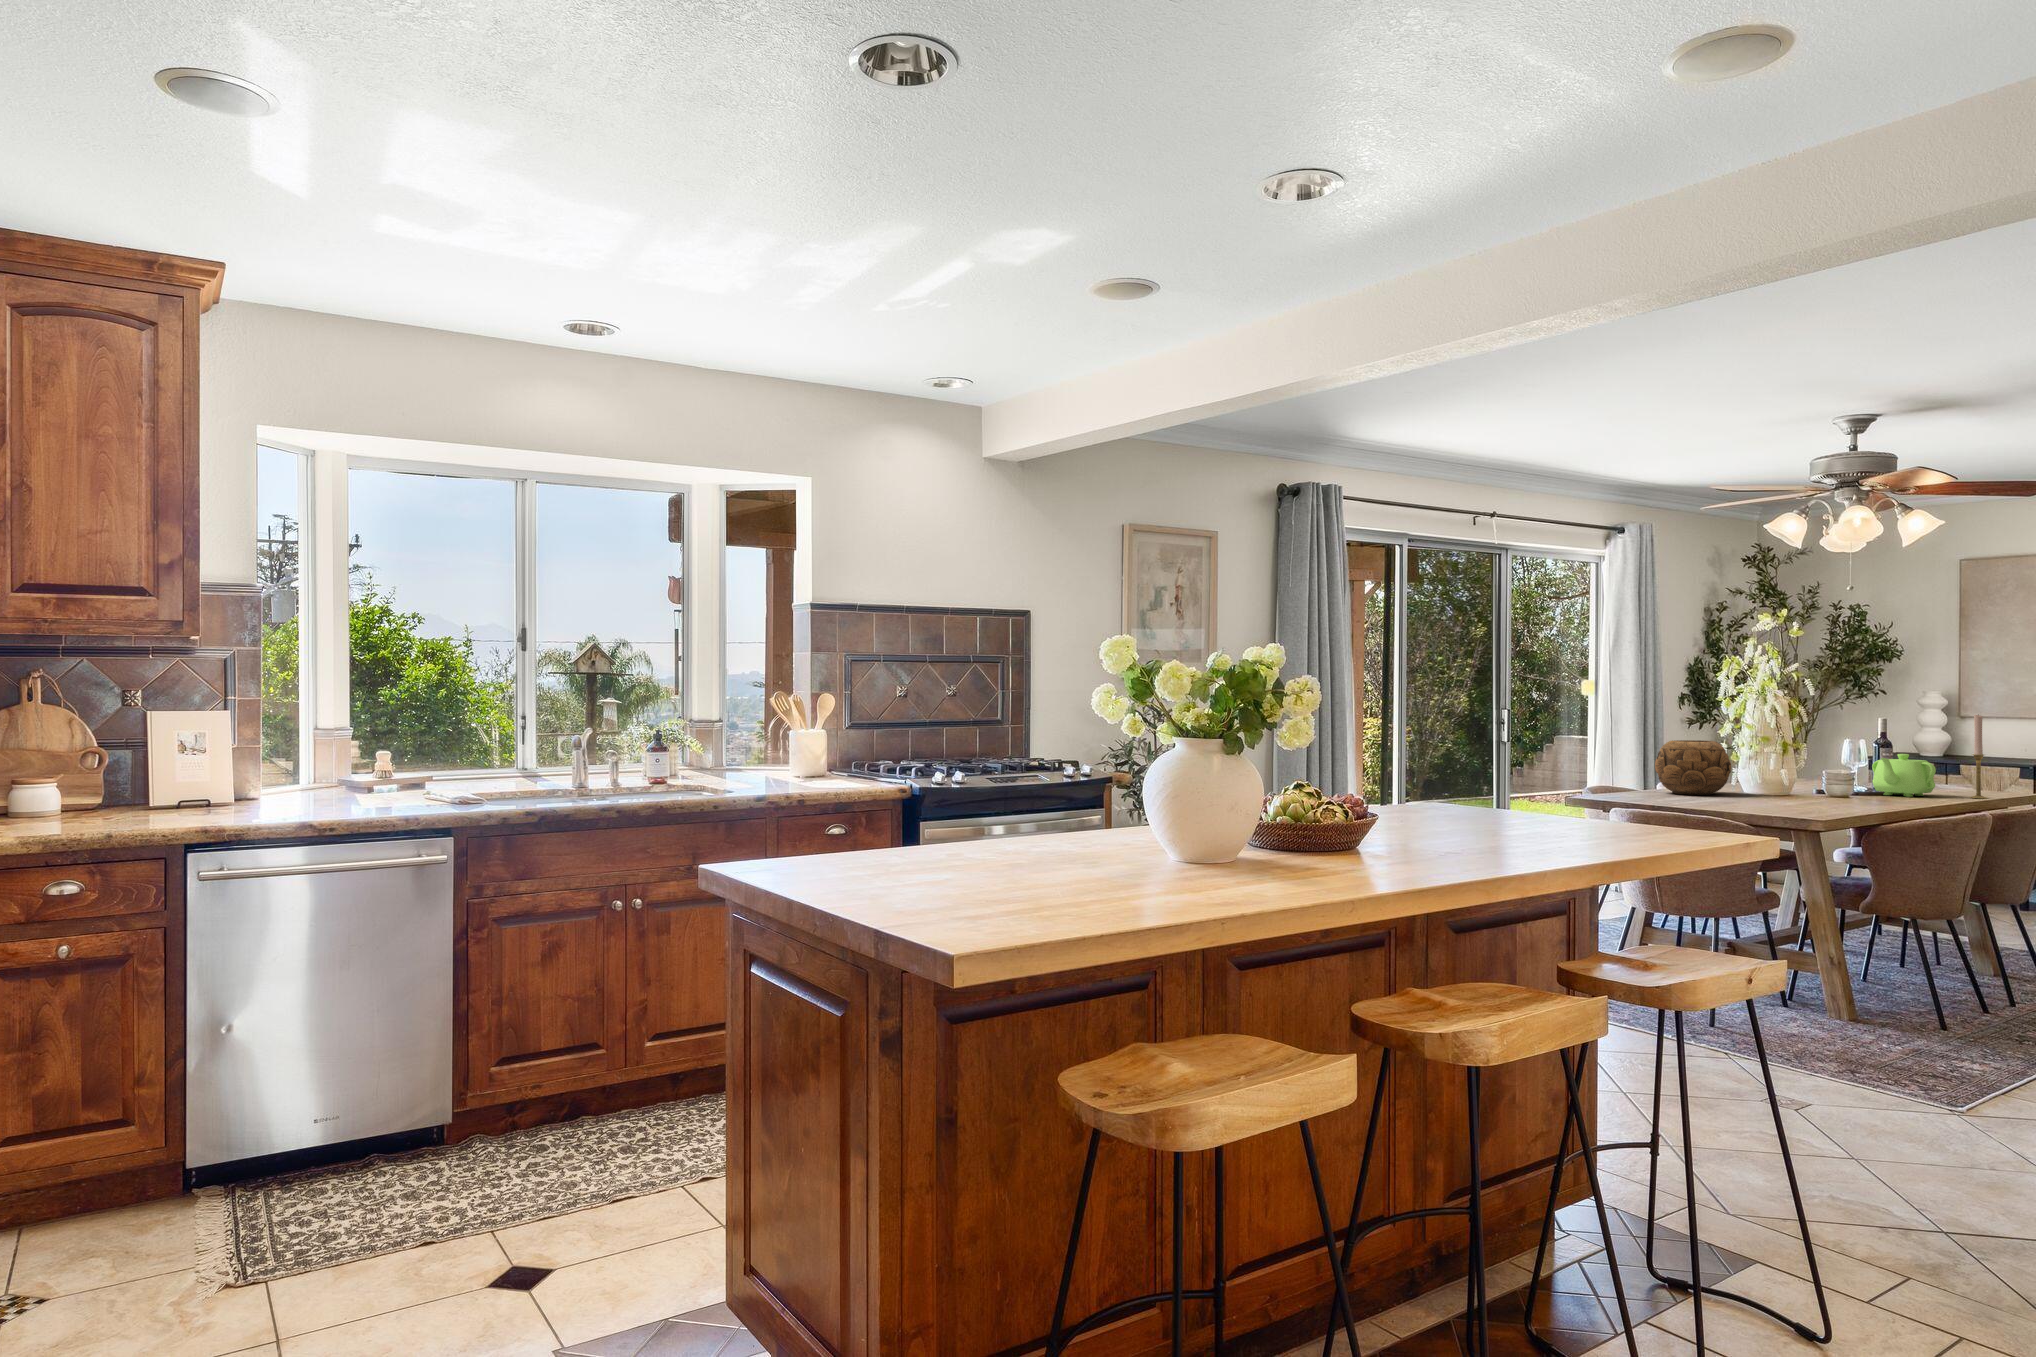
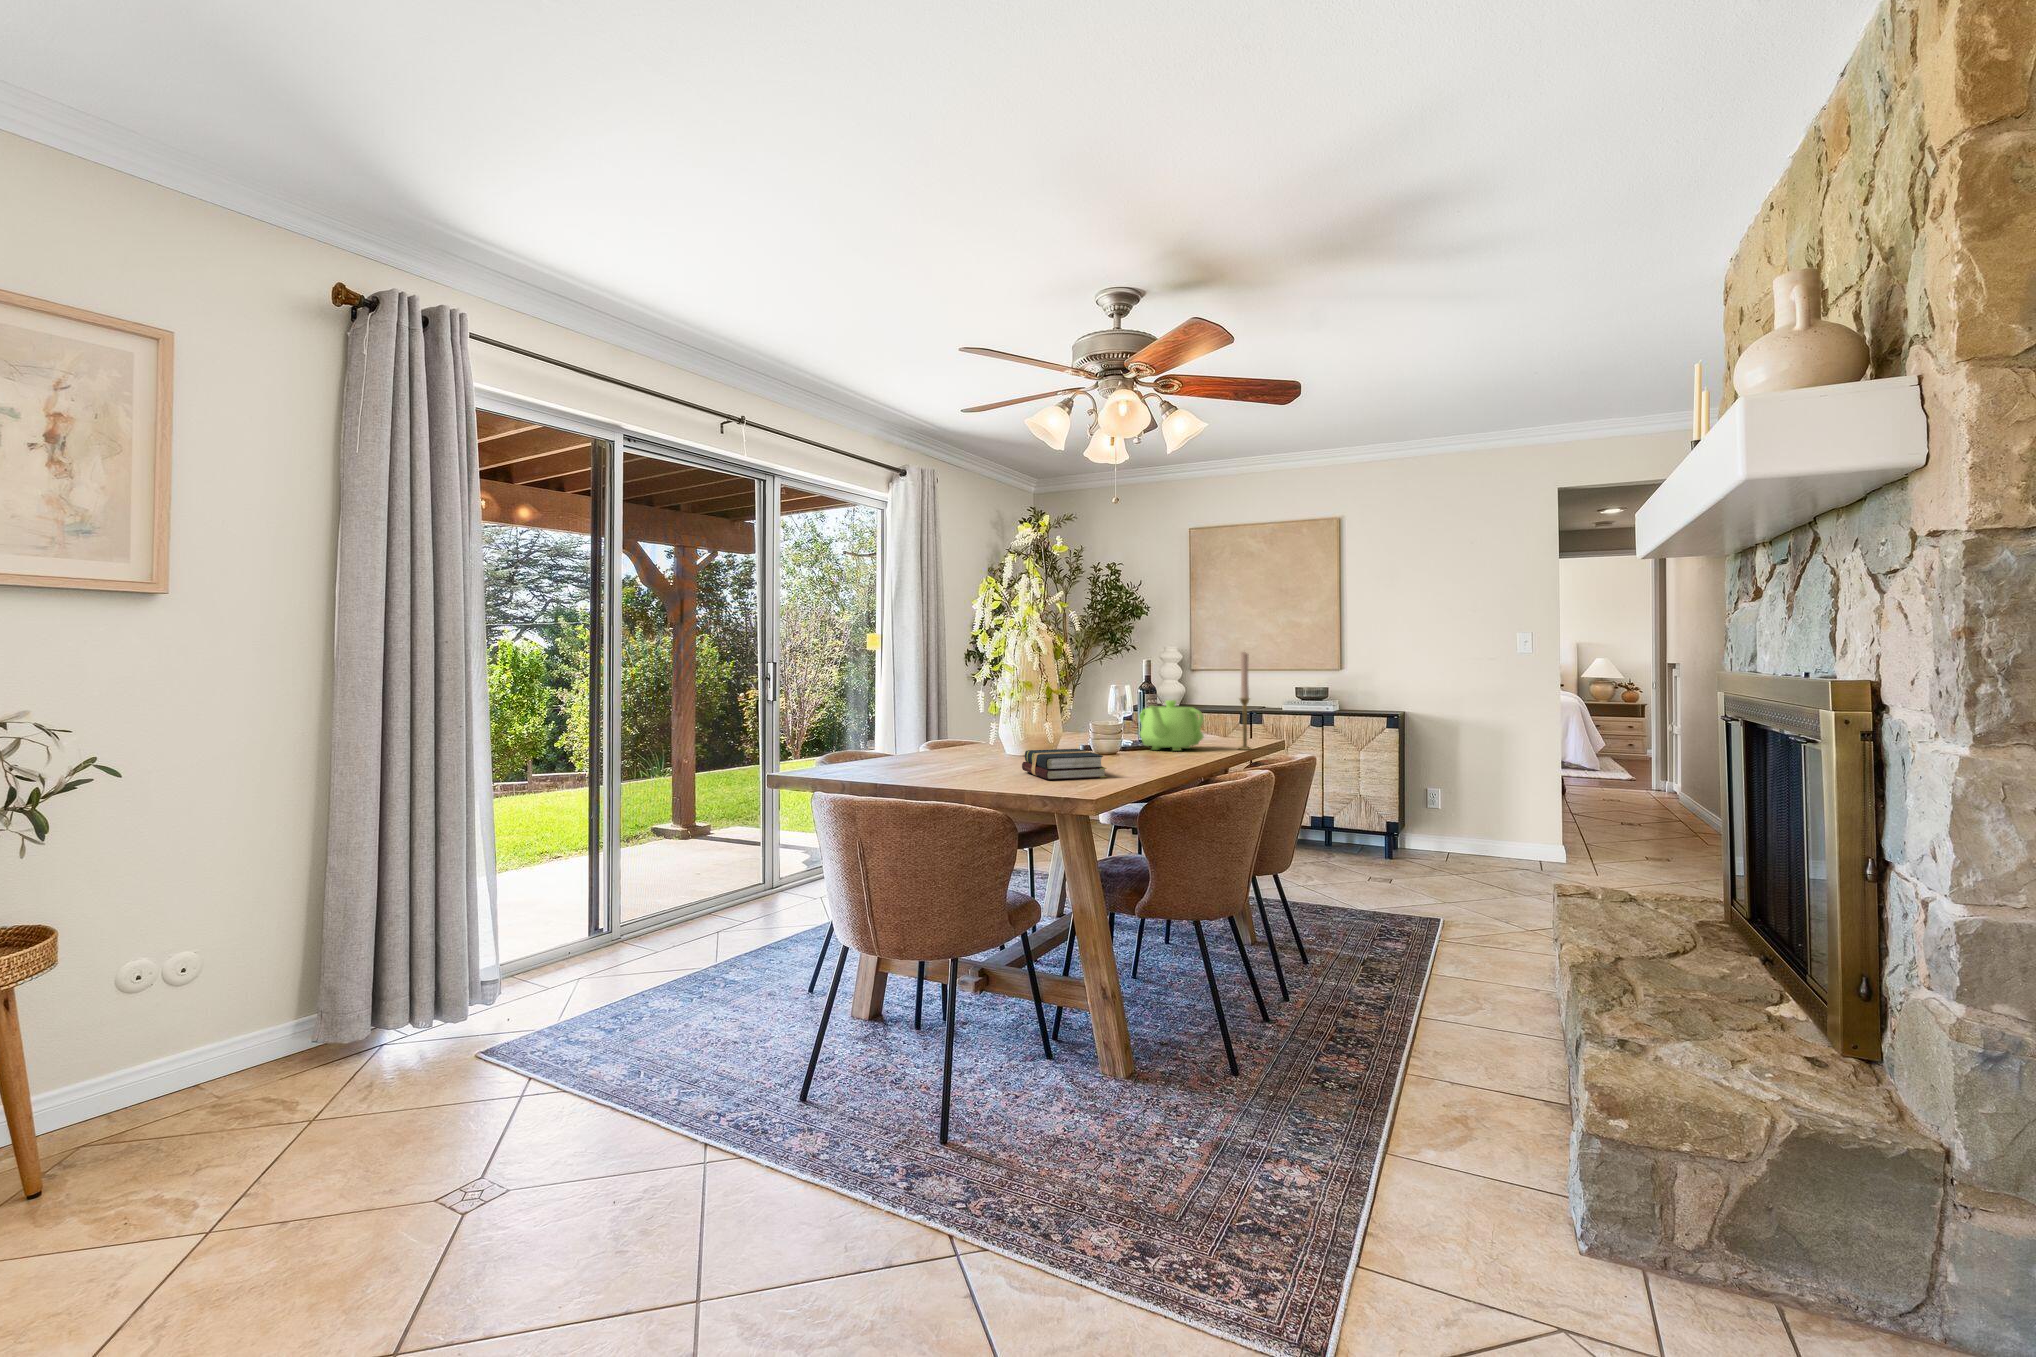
decorative bowl: present [1655,740,1731,795] -> none [900,690,989,761]
hardback book: none [1764,788,1835,809] -> present [1022,749,1106,780]

